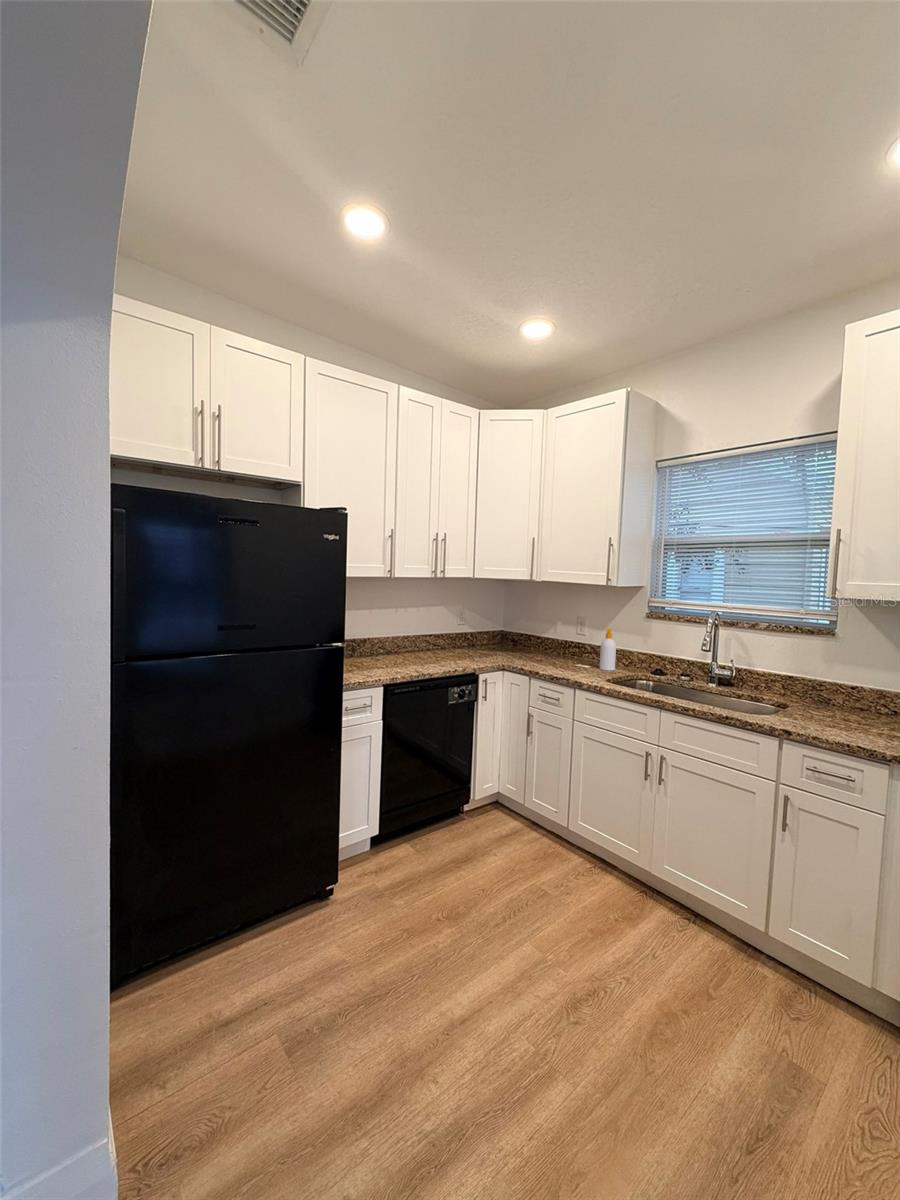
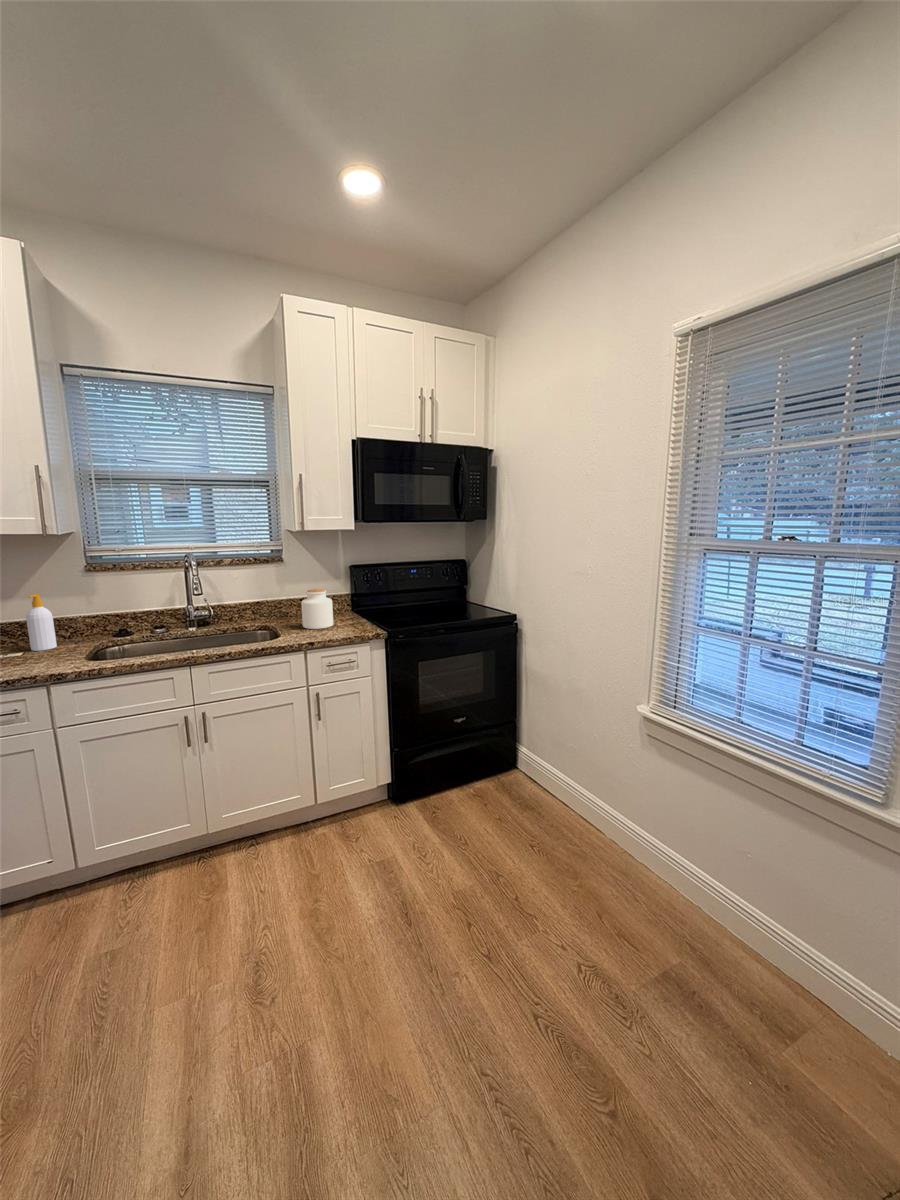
jar: none [816,672,868,727] -> present [301,589,333,629]

